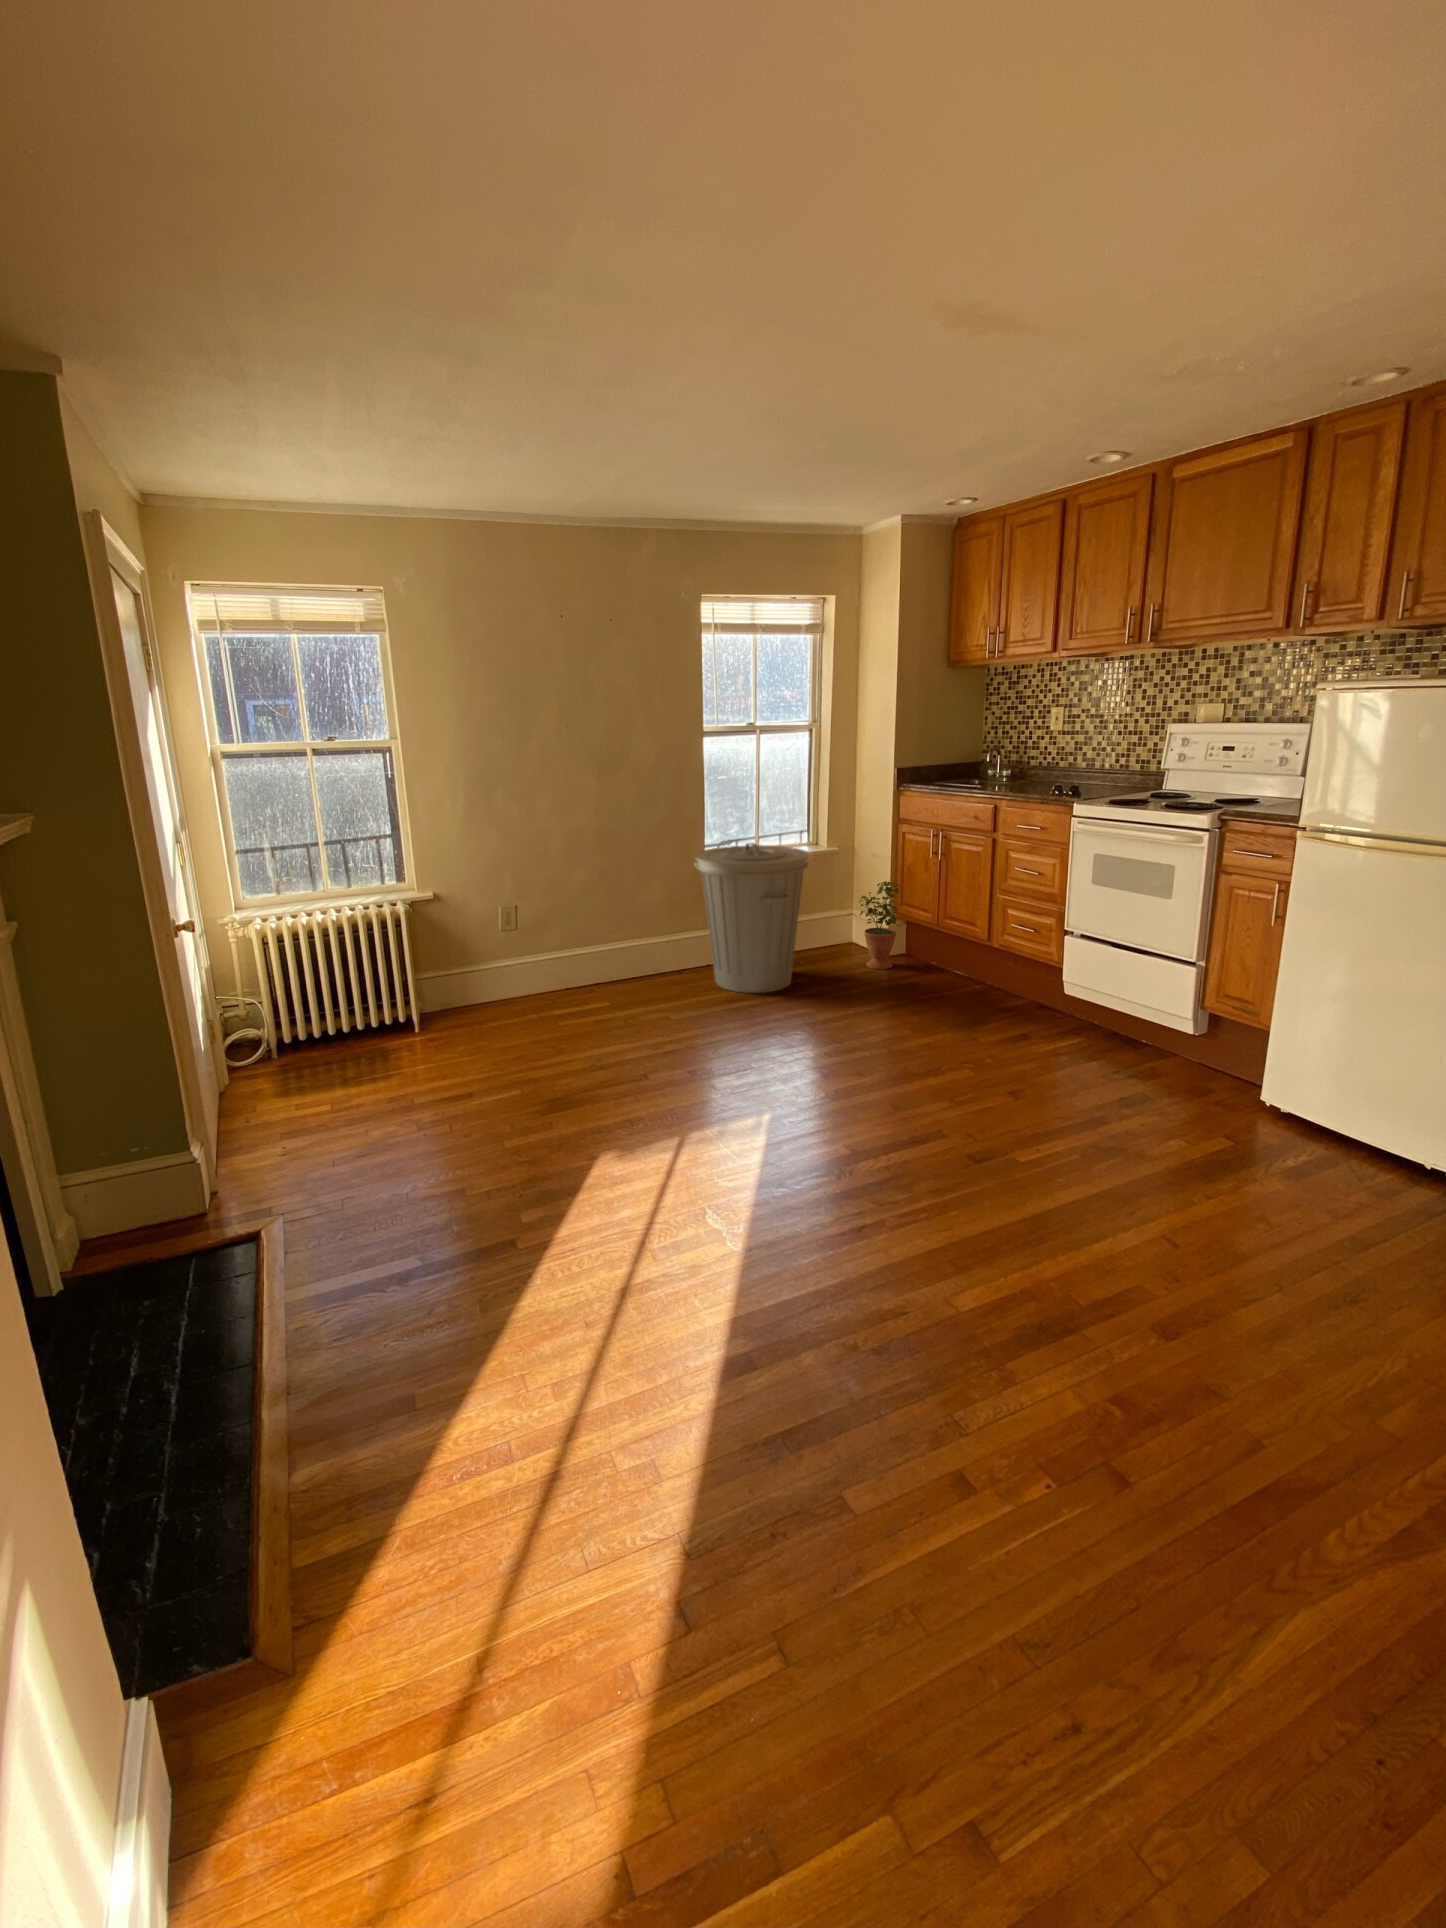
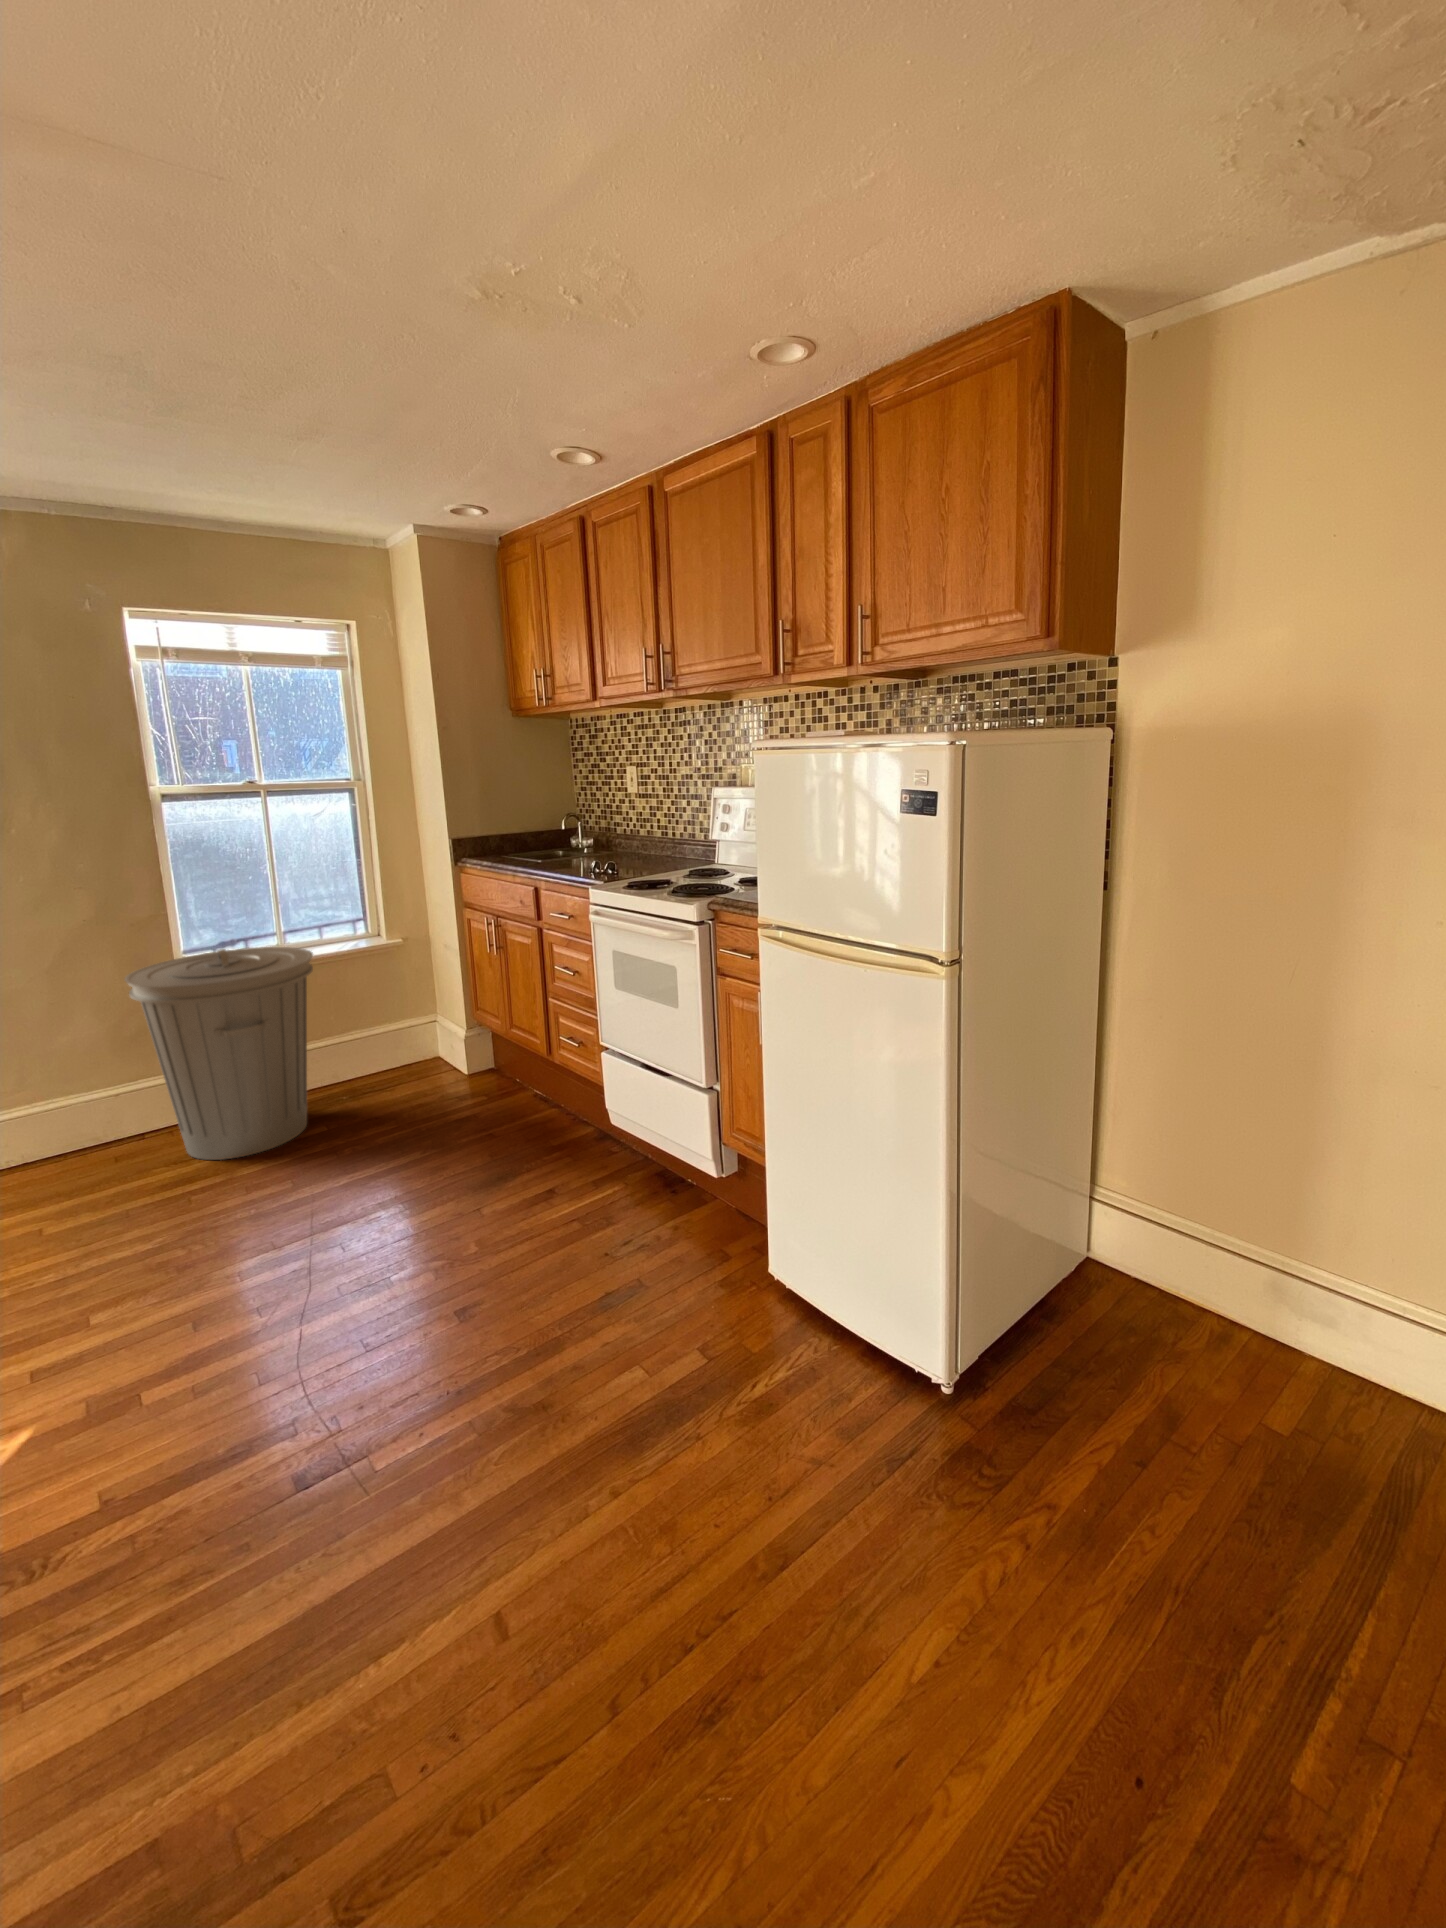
potted plant: present [859,881,900,969] -> none [413,975,469,1093]

